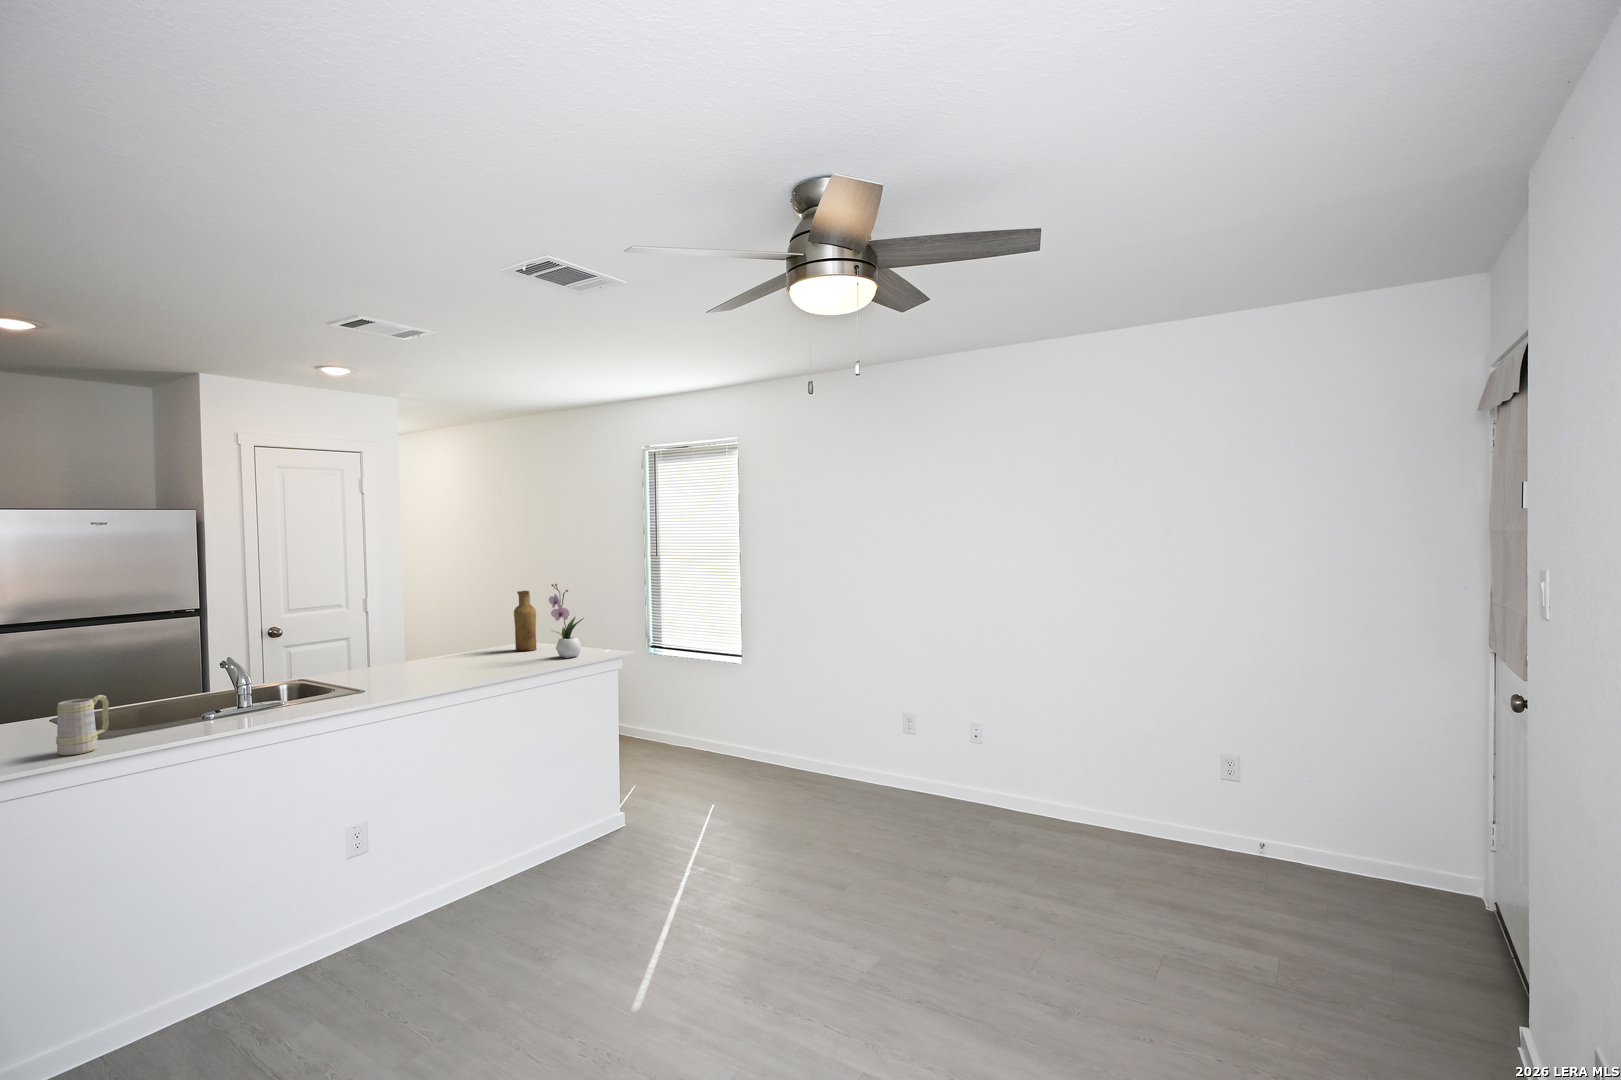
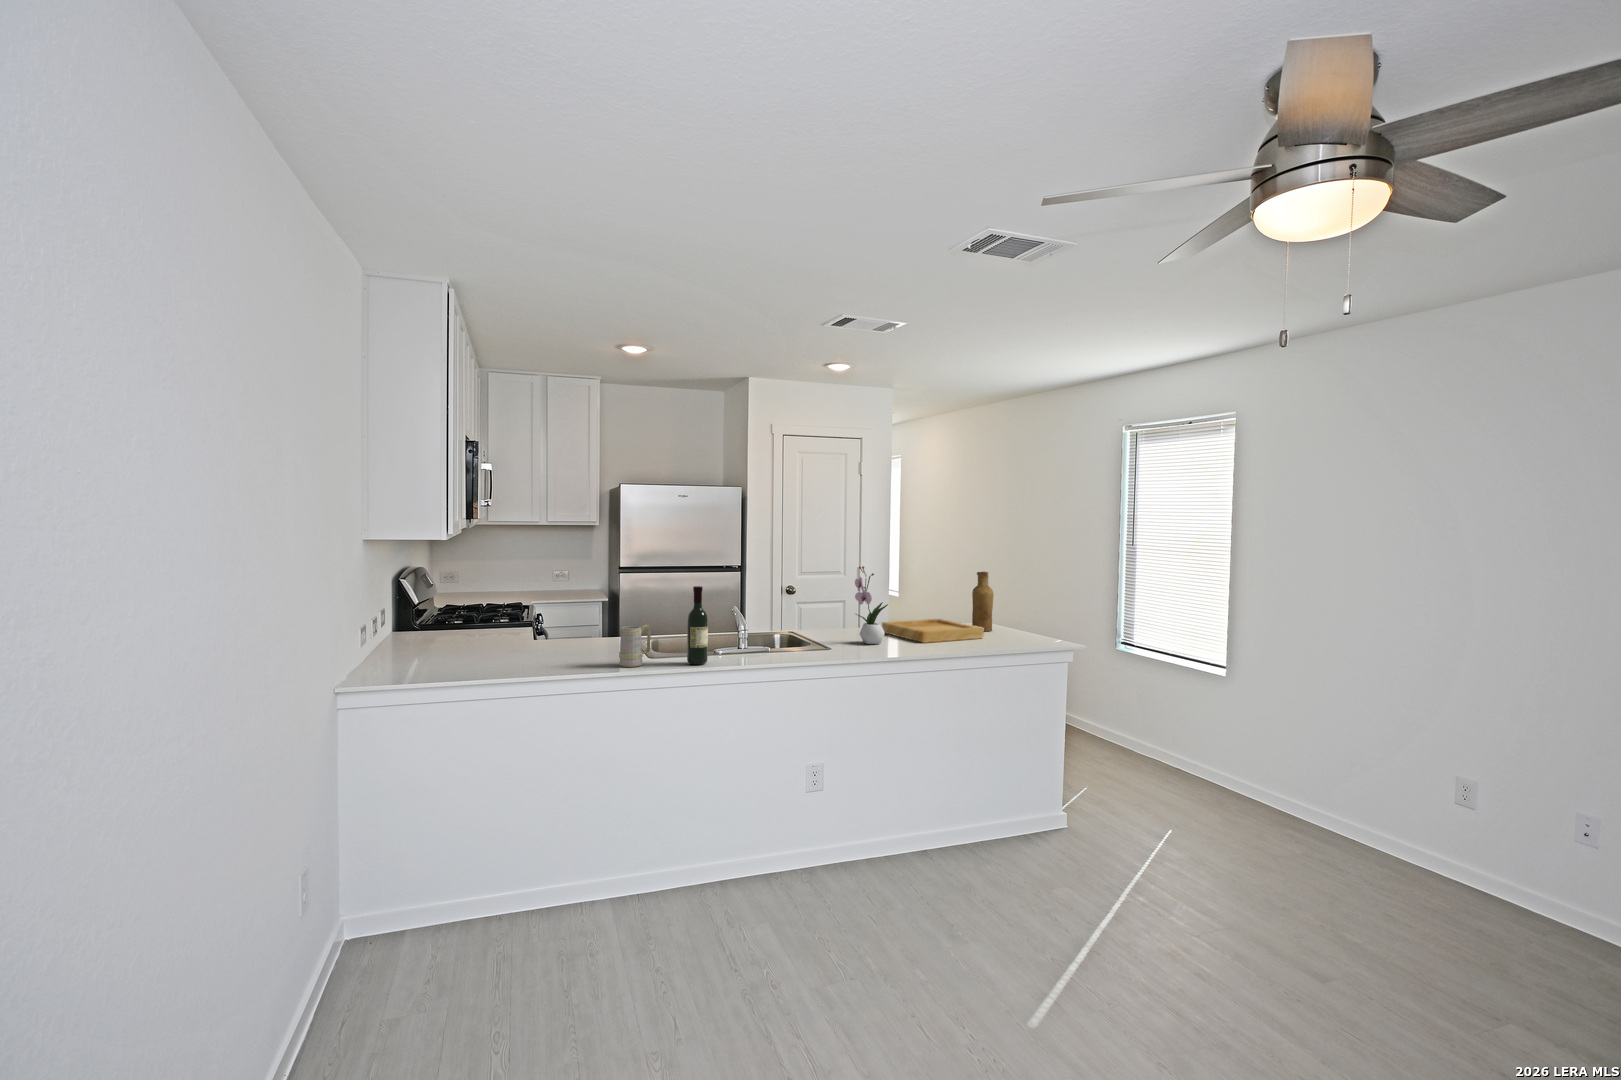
flower arrangement: present [549,584,584,658] -> present [855,566,888,644]
wine bottle: none [169,637,202,736] -> present [687,586,708,665]
tray: none [416,644,532,670] -> present [882,619,984,643]

